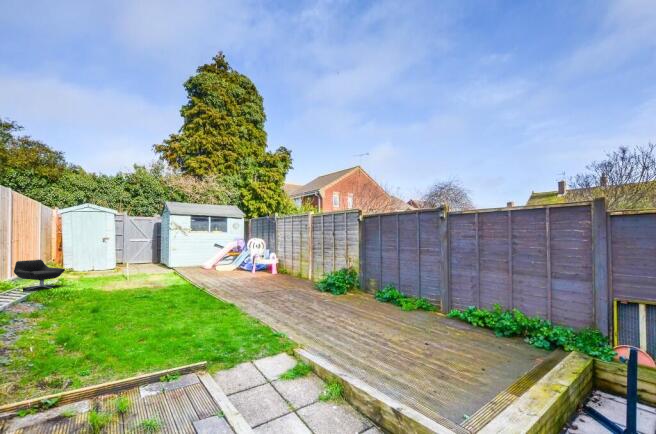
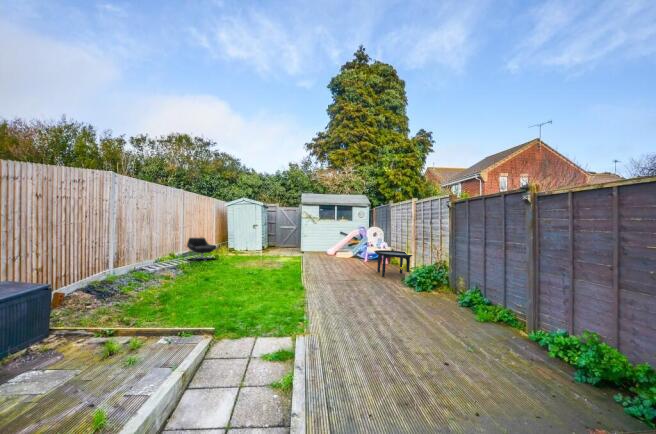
round table: none [264,258,298,282] -> present [374,250,412,277]

